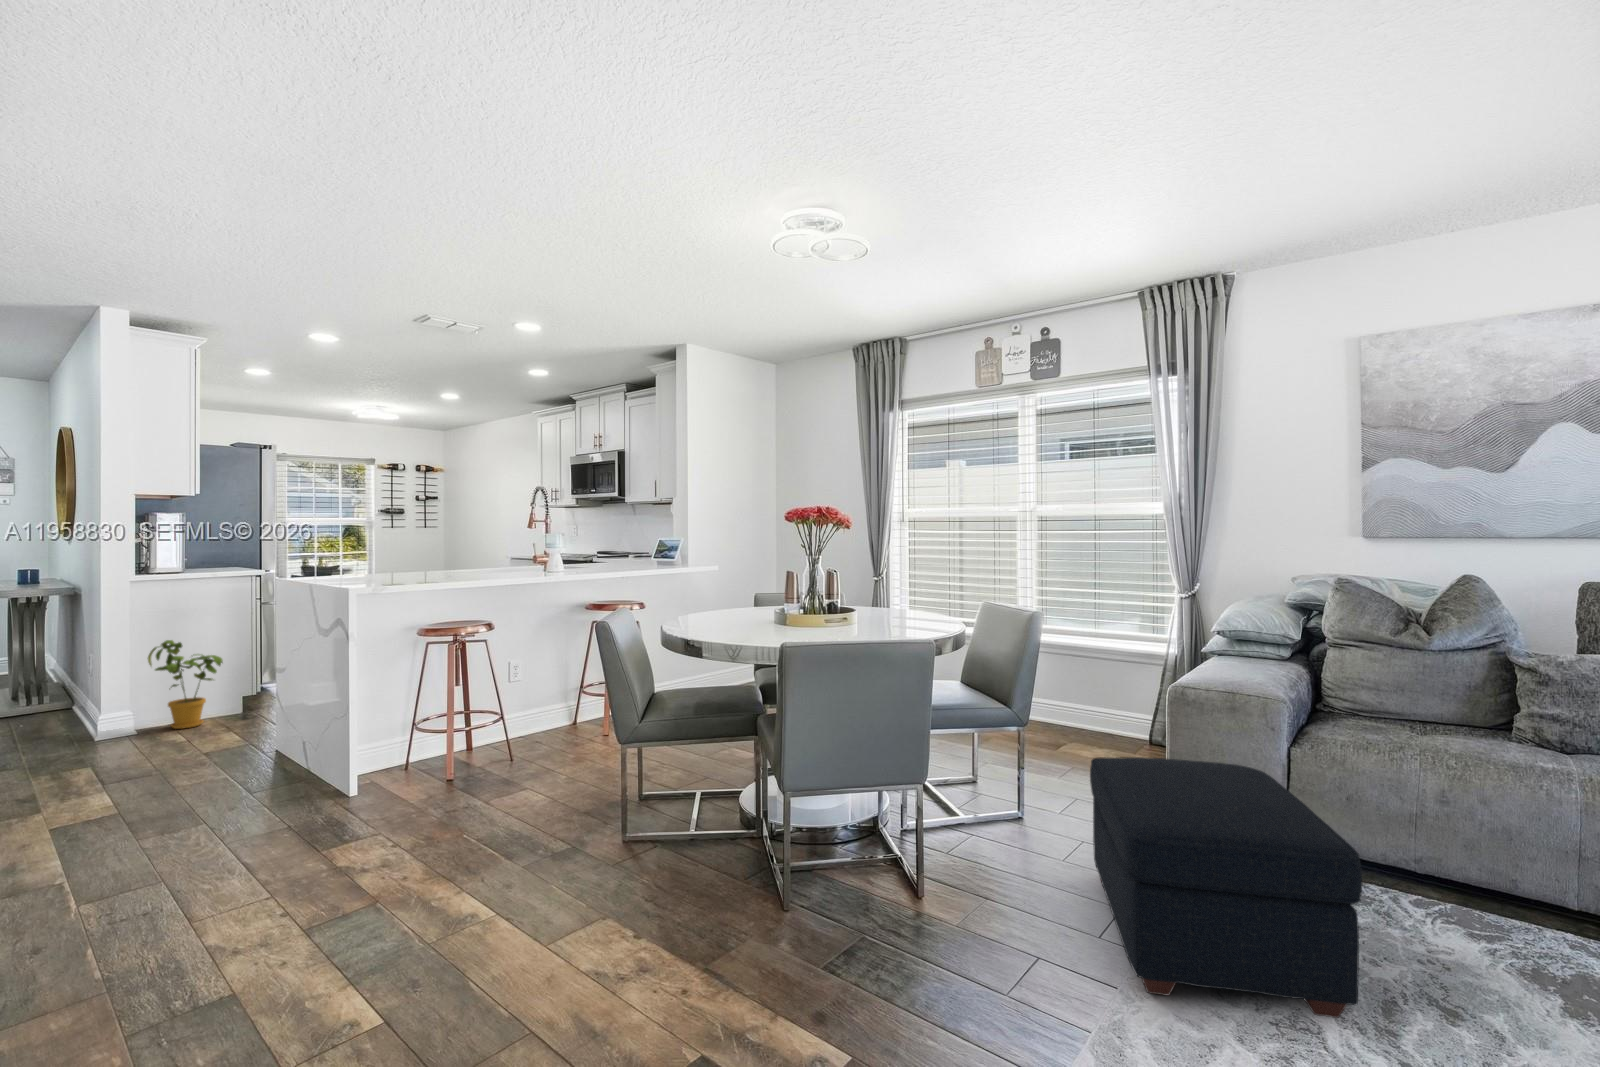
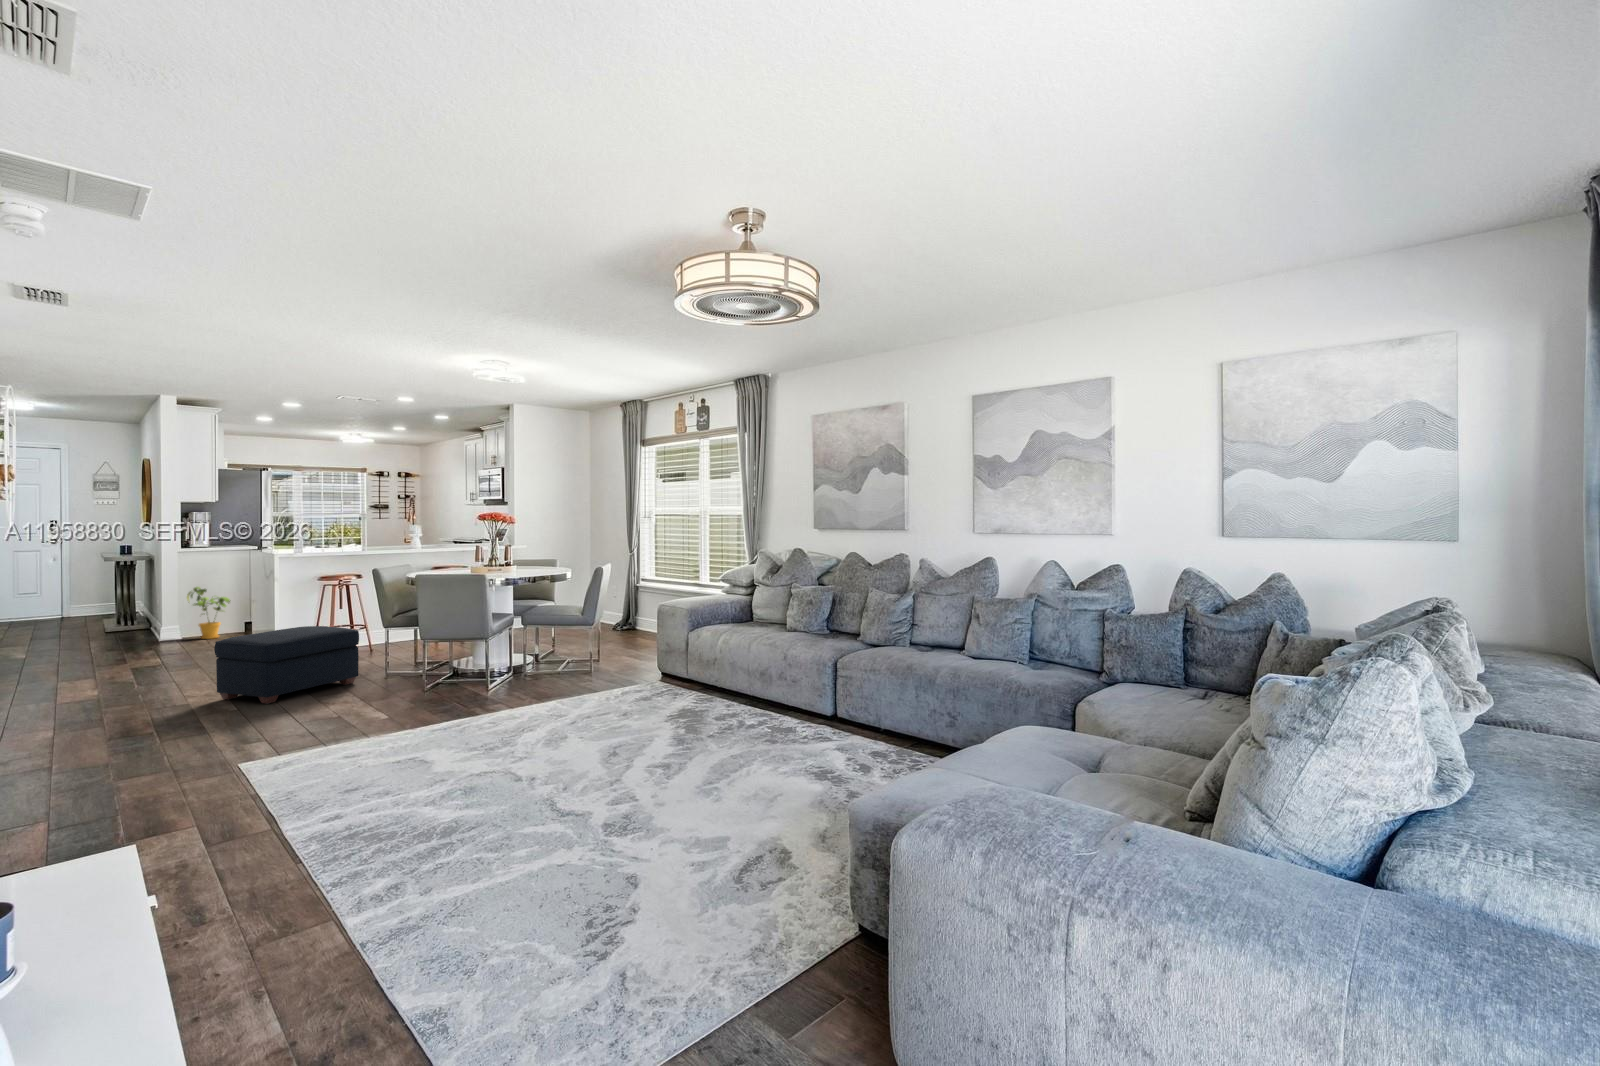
ottoman: present [1090,757,1362,1018] -> present [214,626,359,704]

